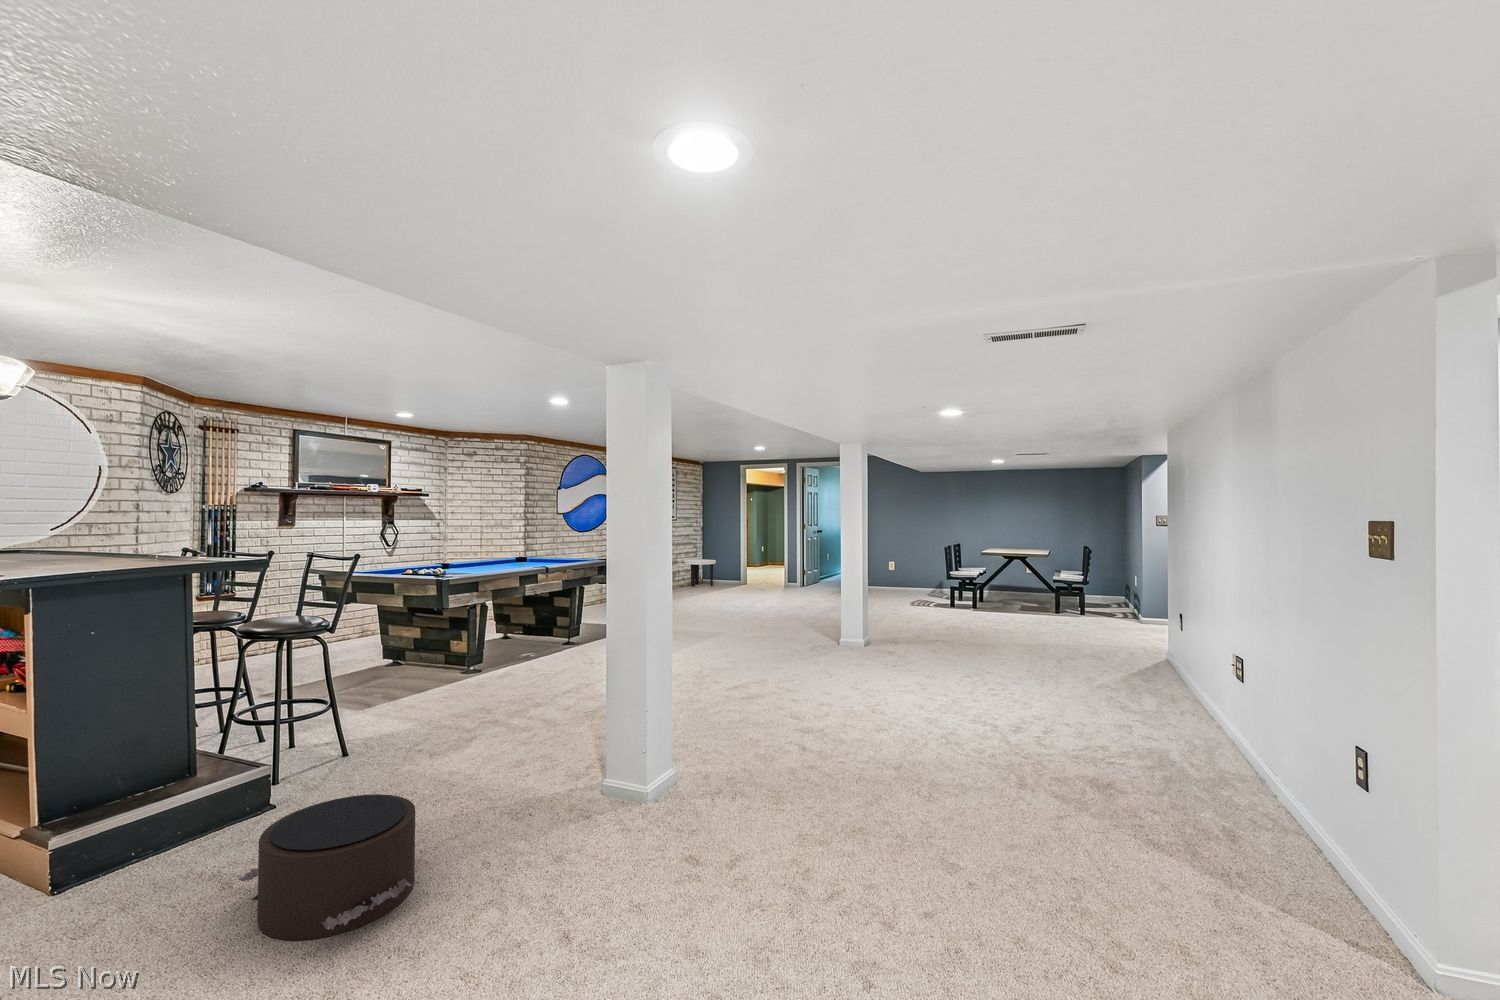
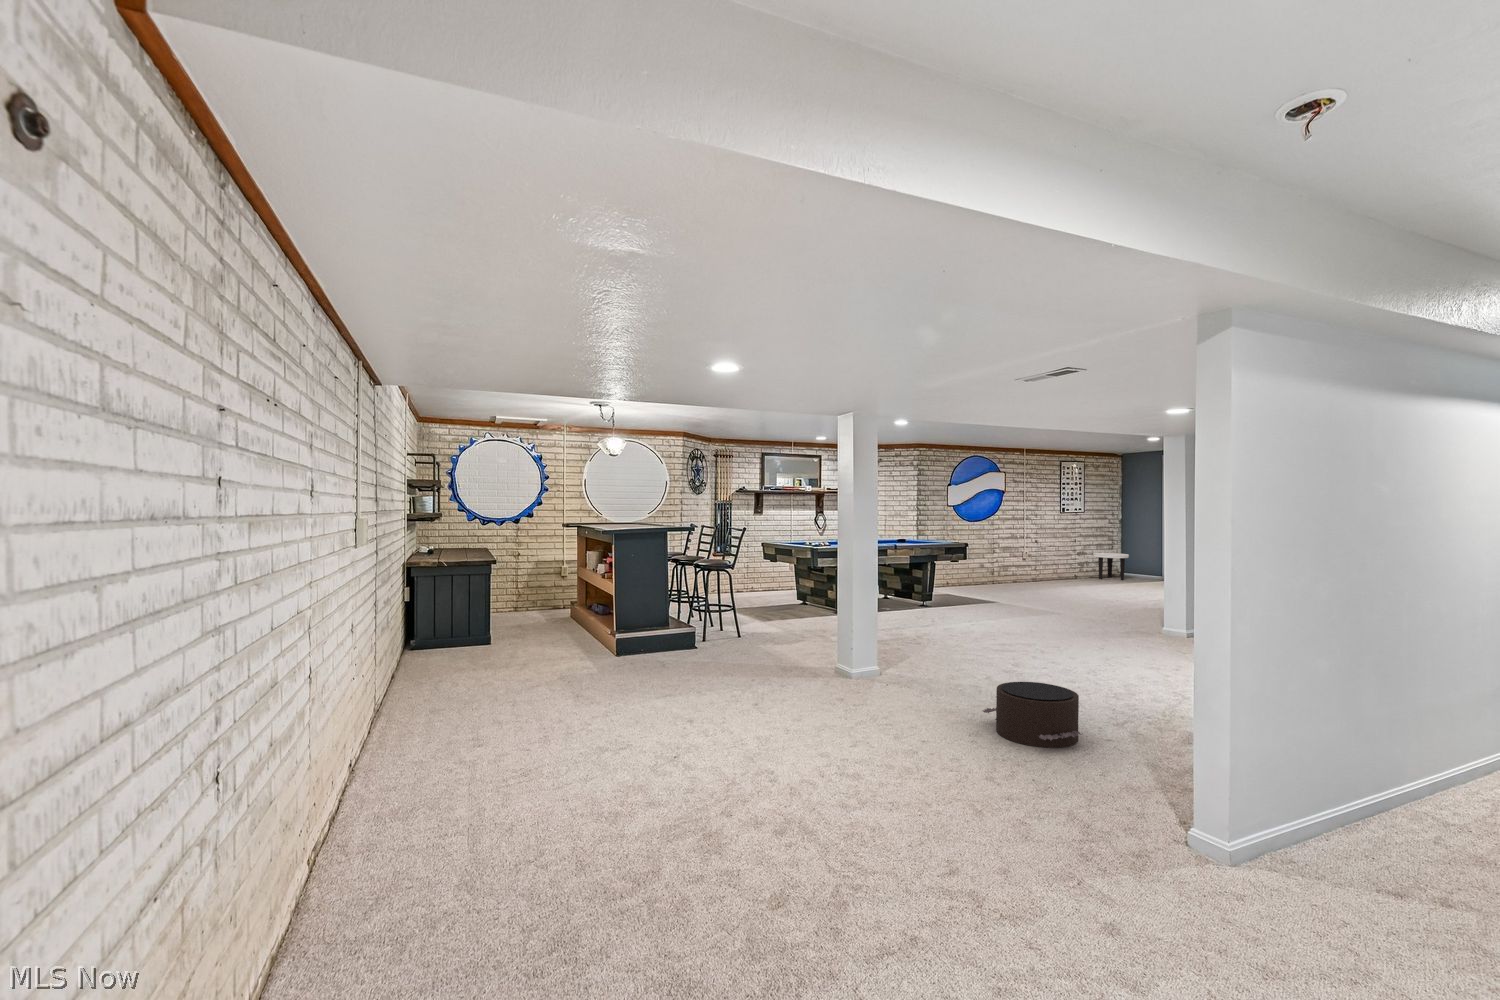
pouf: present [238,794,415,941] -> present [983,682,1082,748]

